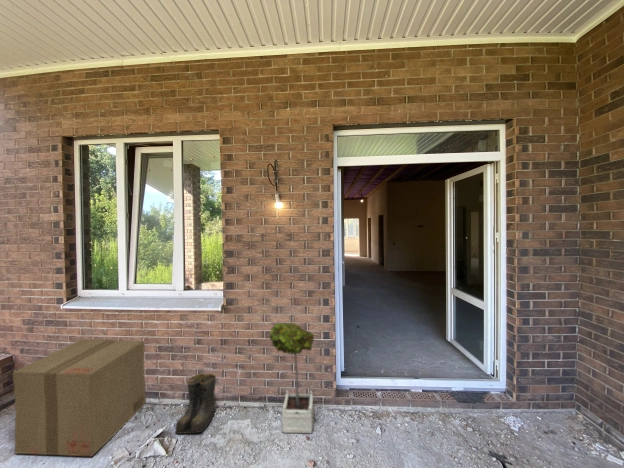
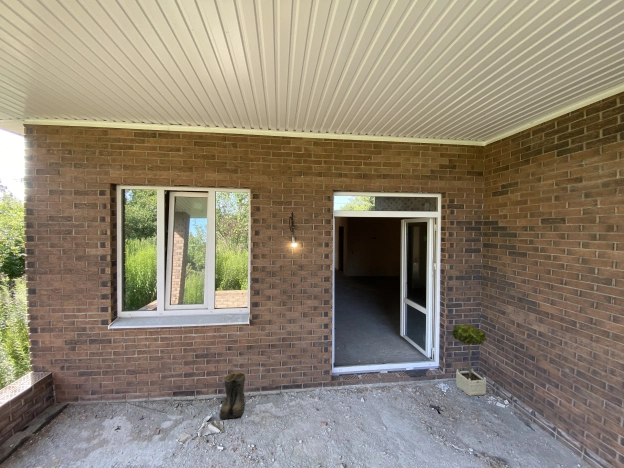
potted tree: present [270,323,314,433] -> present [452,324,487,396]
cardboard box: present [13,339,146,456] -> none [93,351,184,449]

